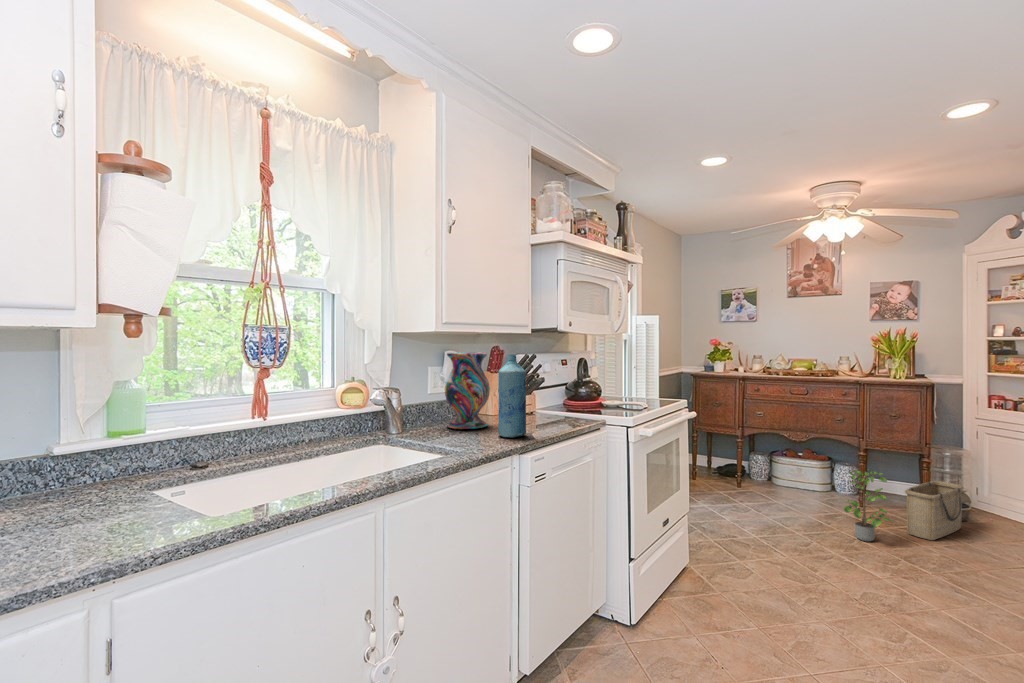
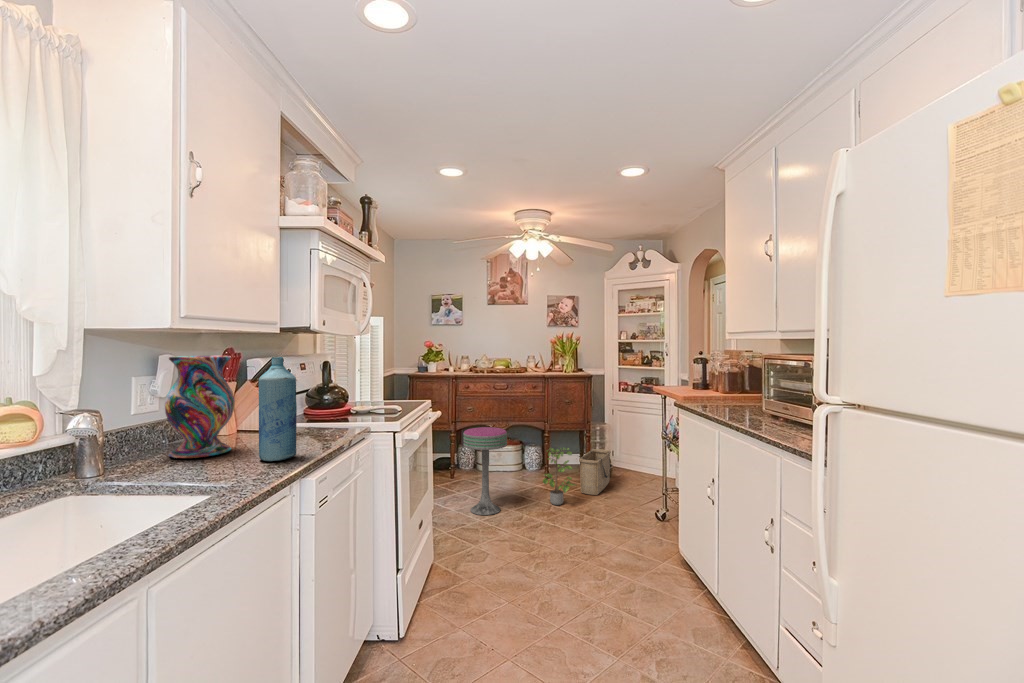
bar stool: none [739,436,793,535] -> present [463,427,507,515]

